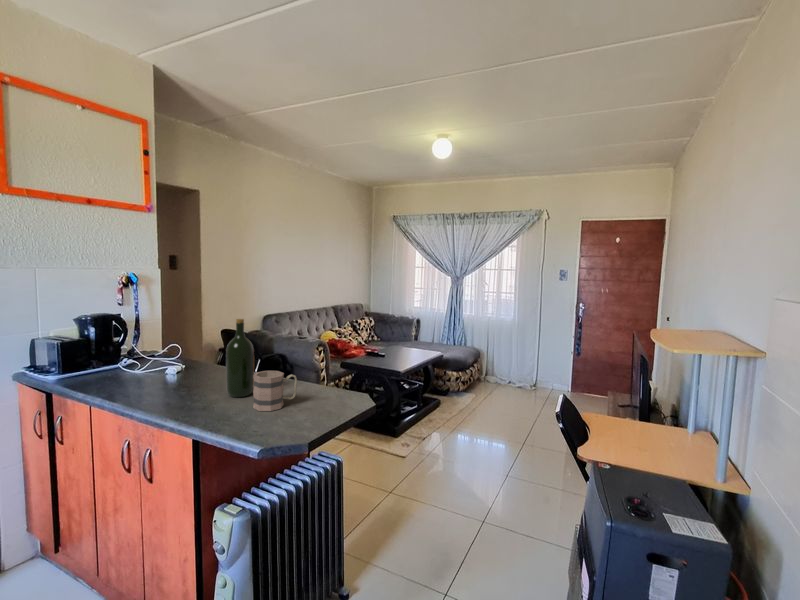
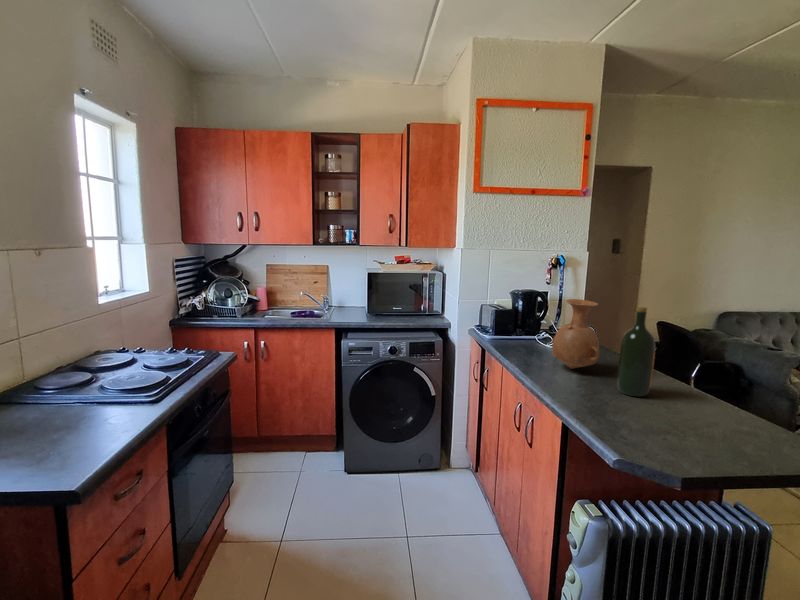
vase: none [150,318,205,389] -> present [552,299,600,369]
mug: present [253,371,297,411] -> none [639,373,707,425]

